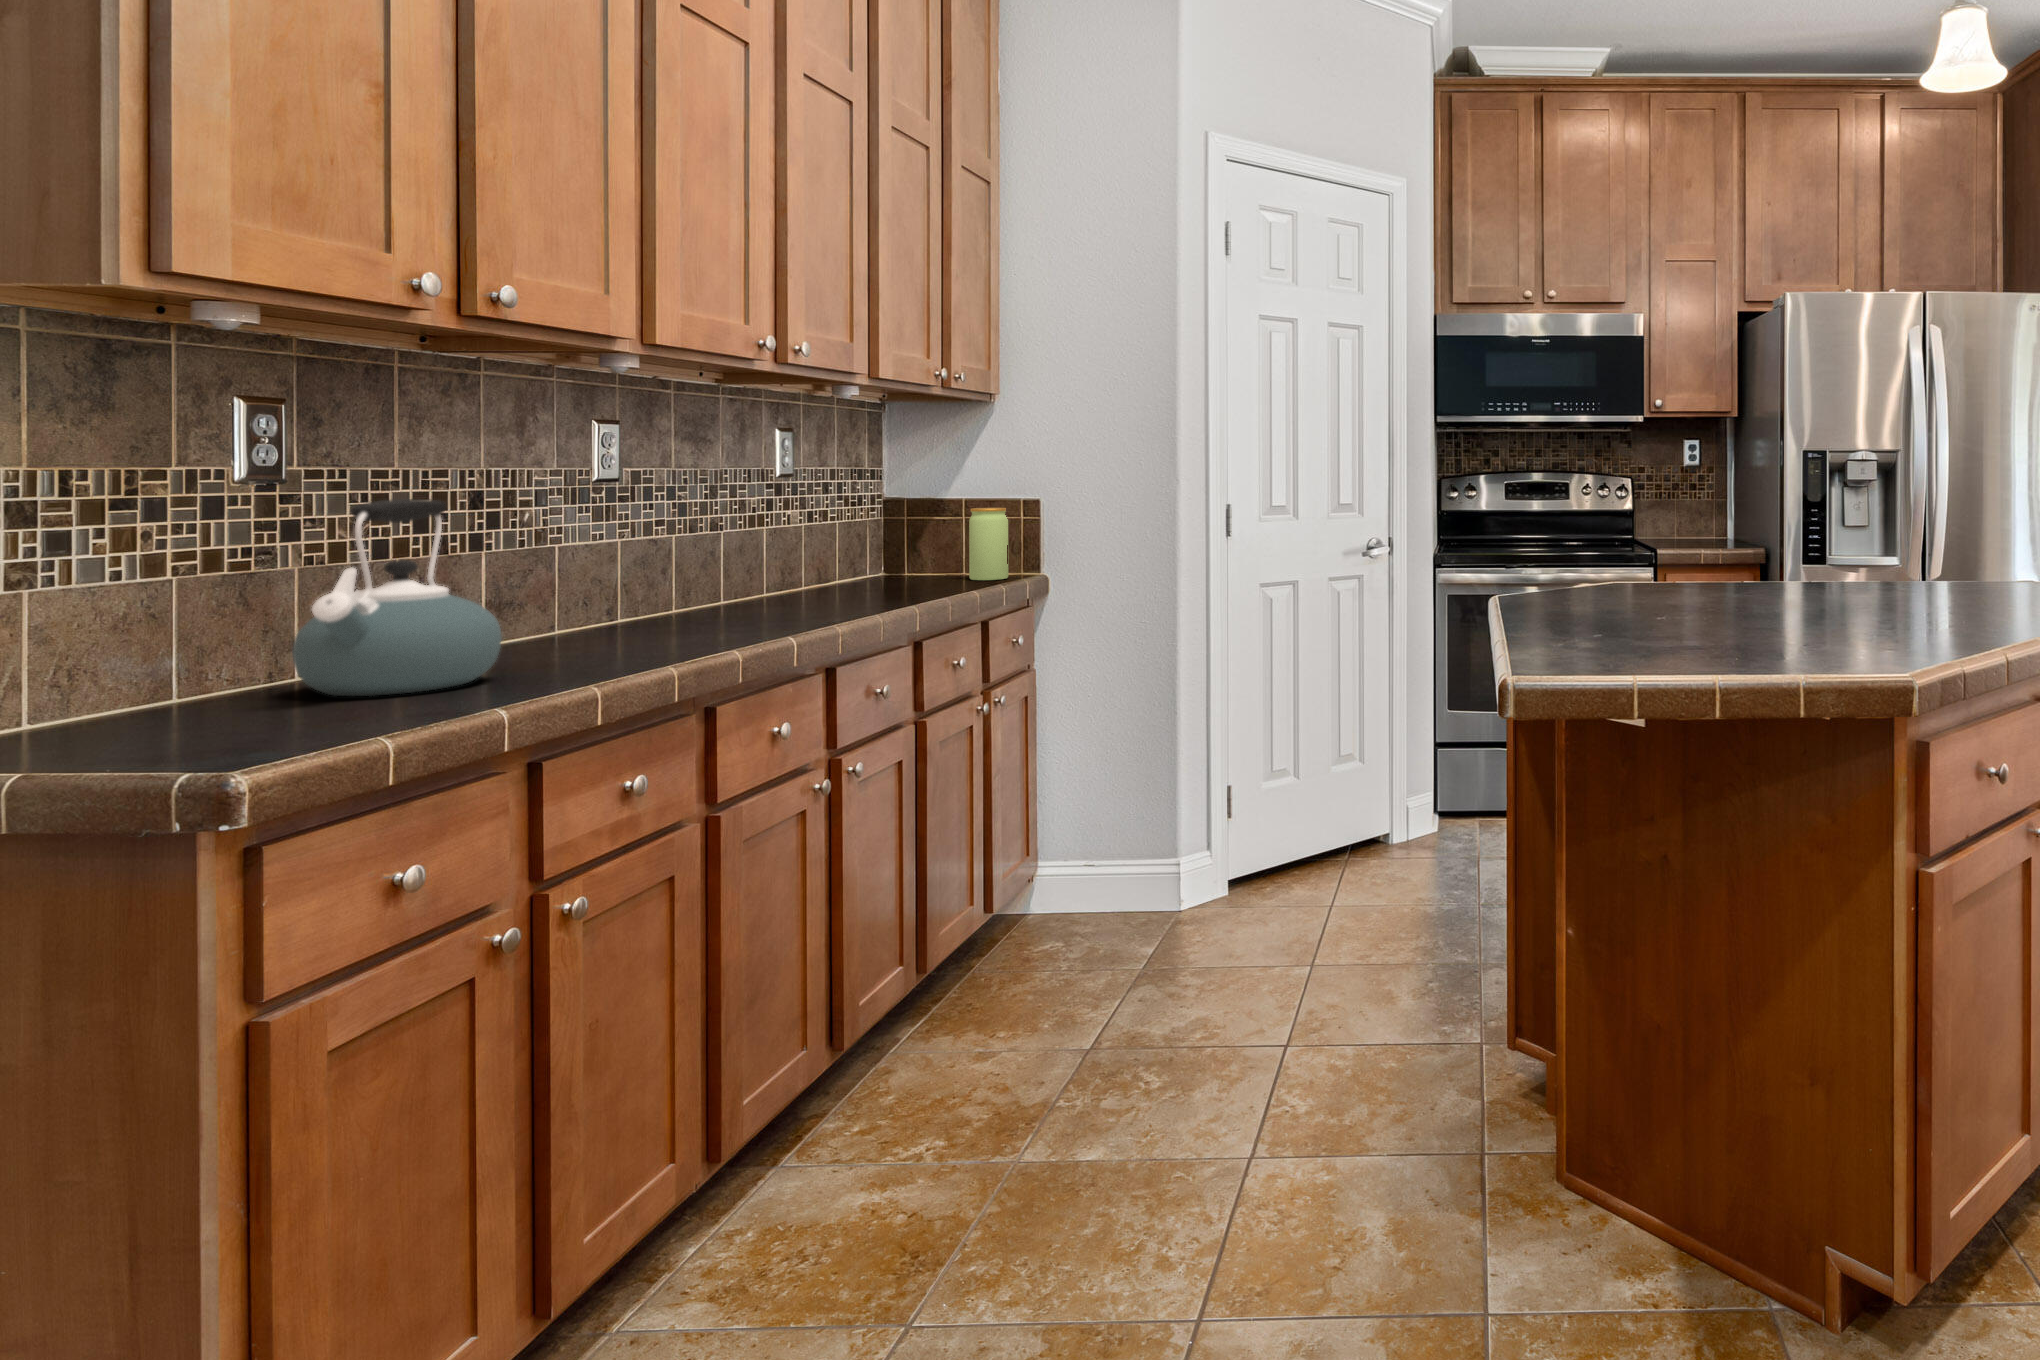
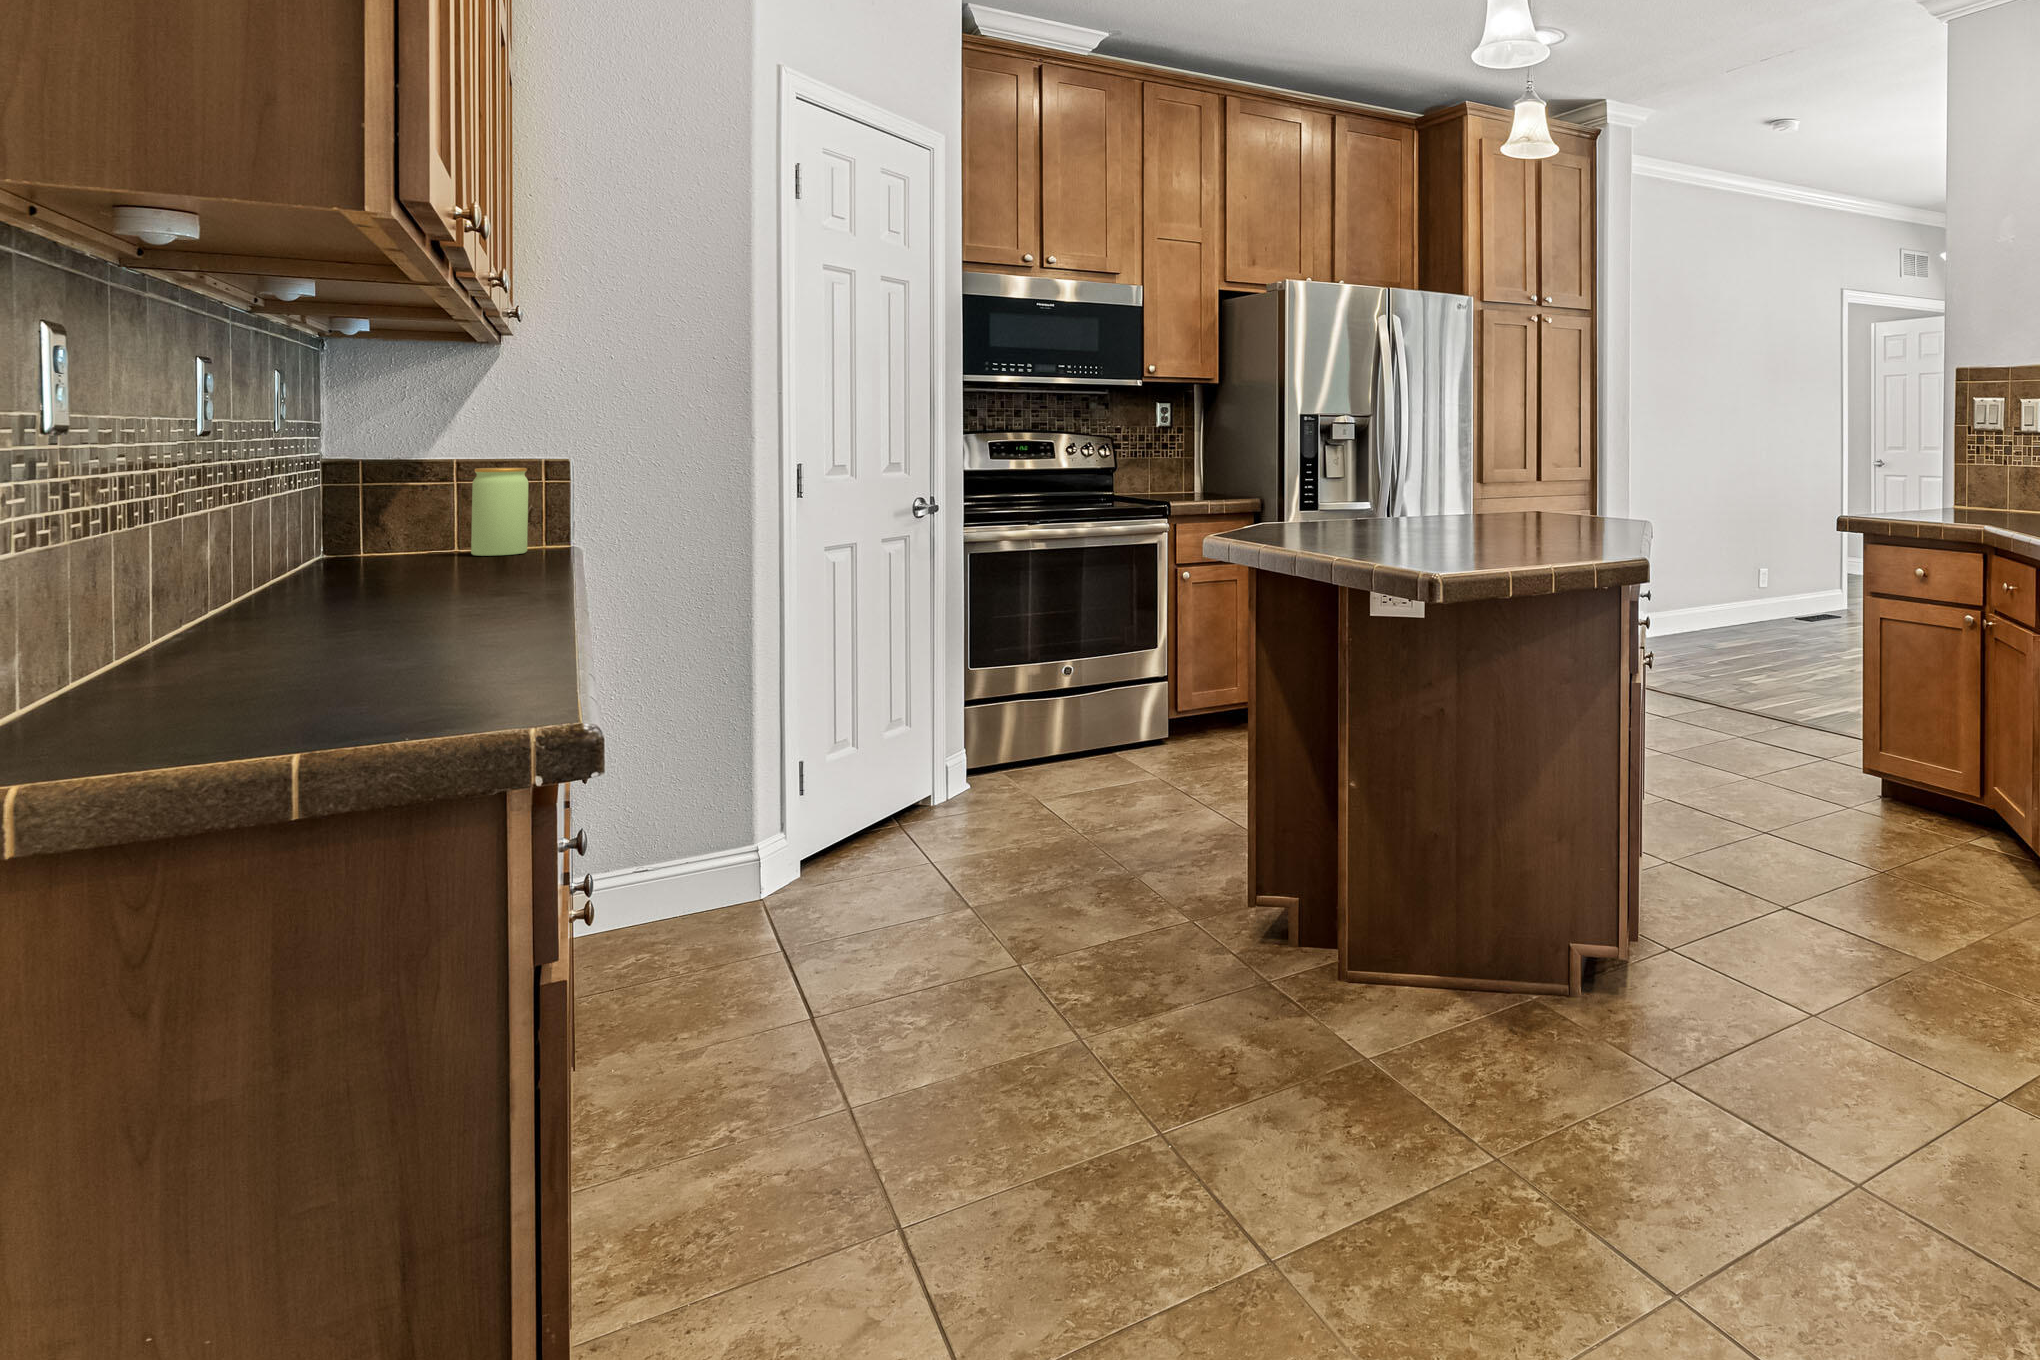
kettle: present [292,499,502,696] -> none [137,438,429,698]

